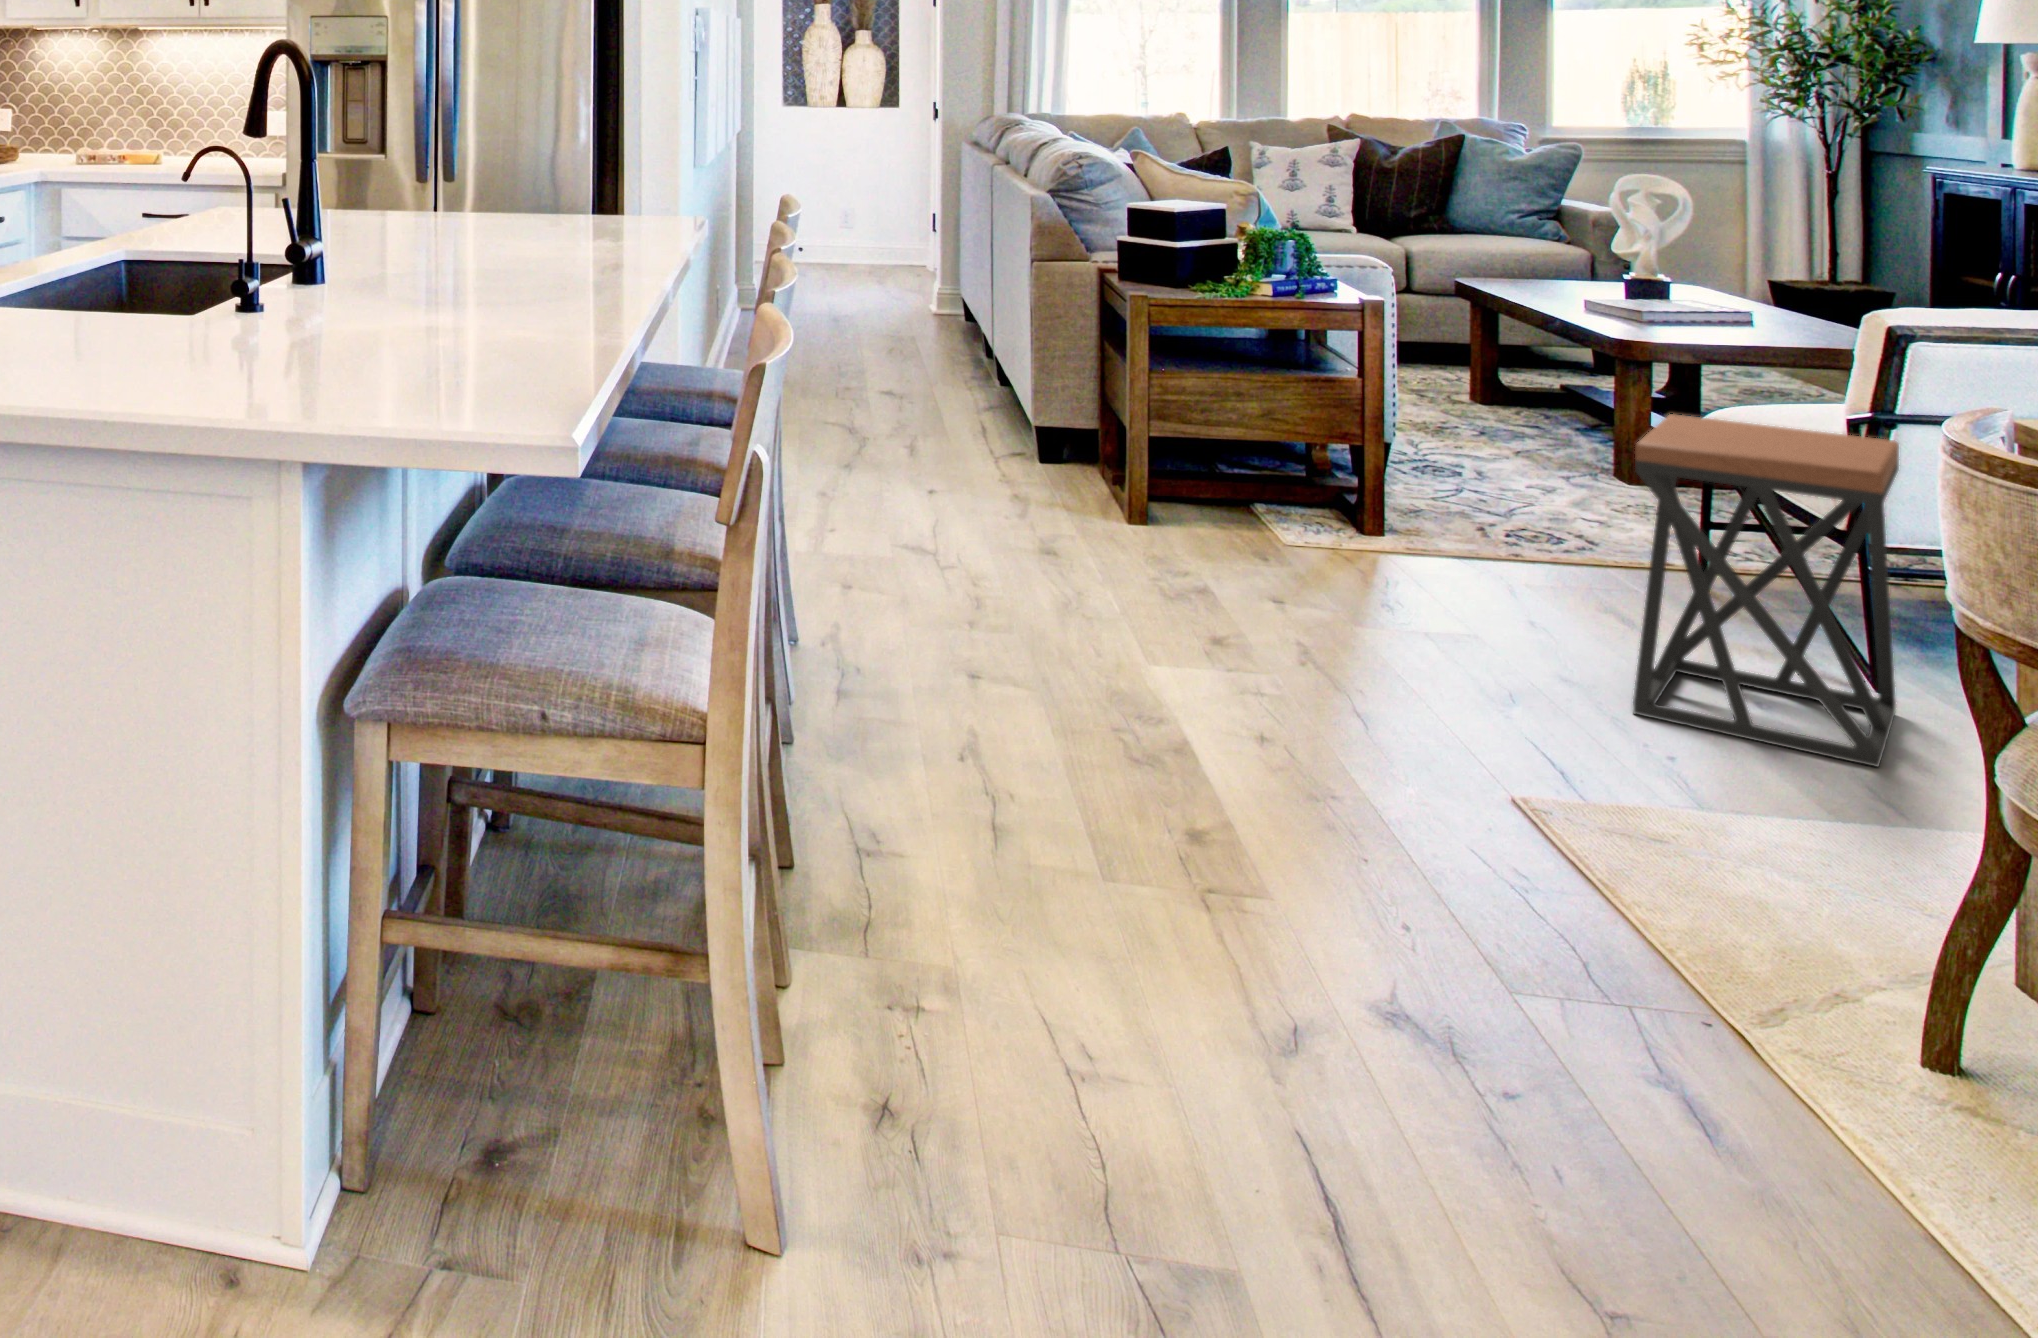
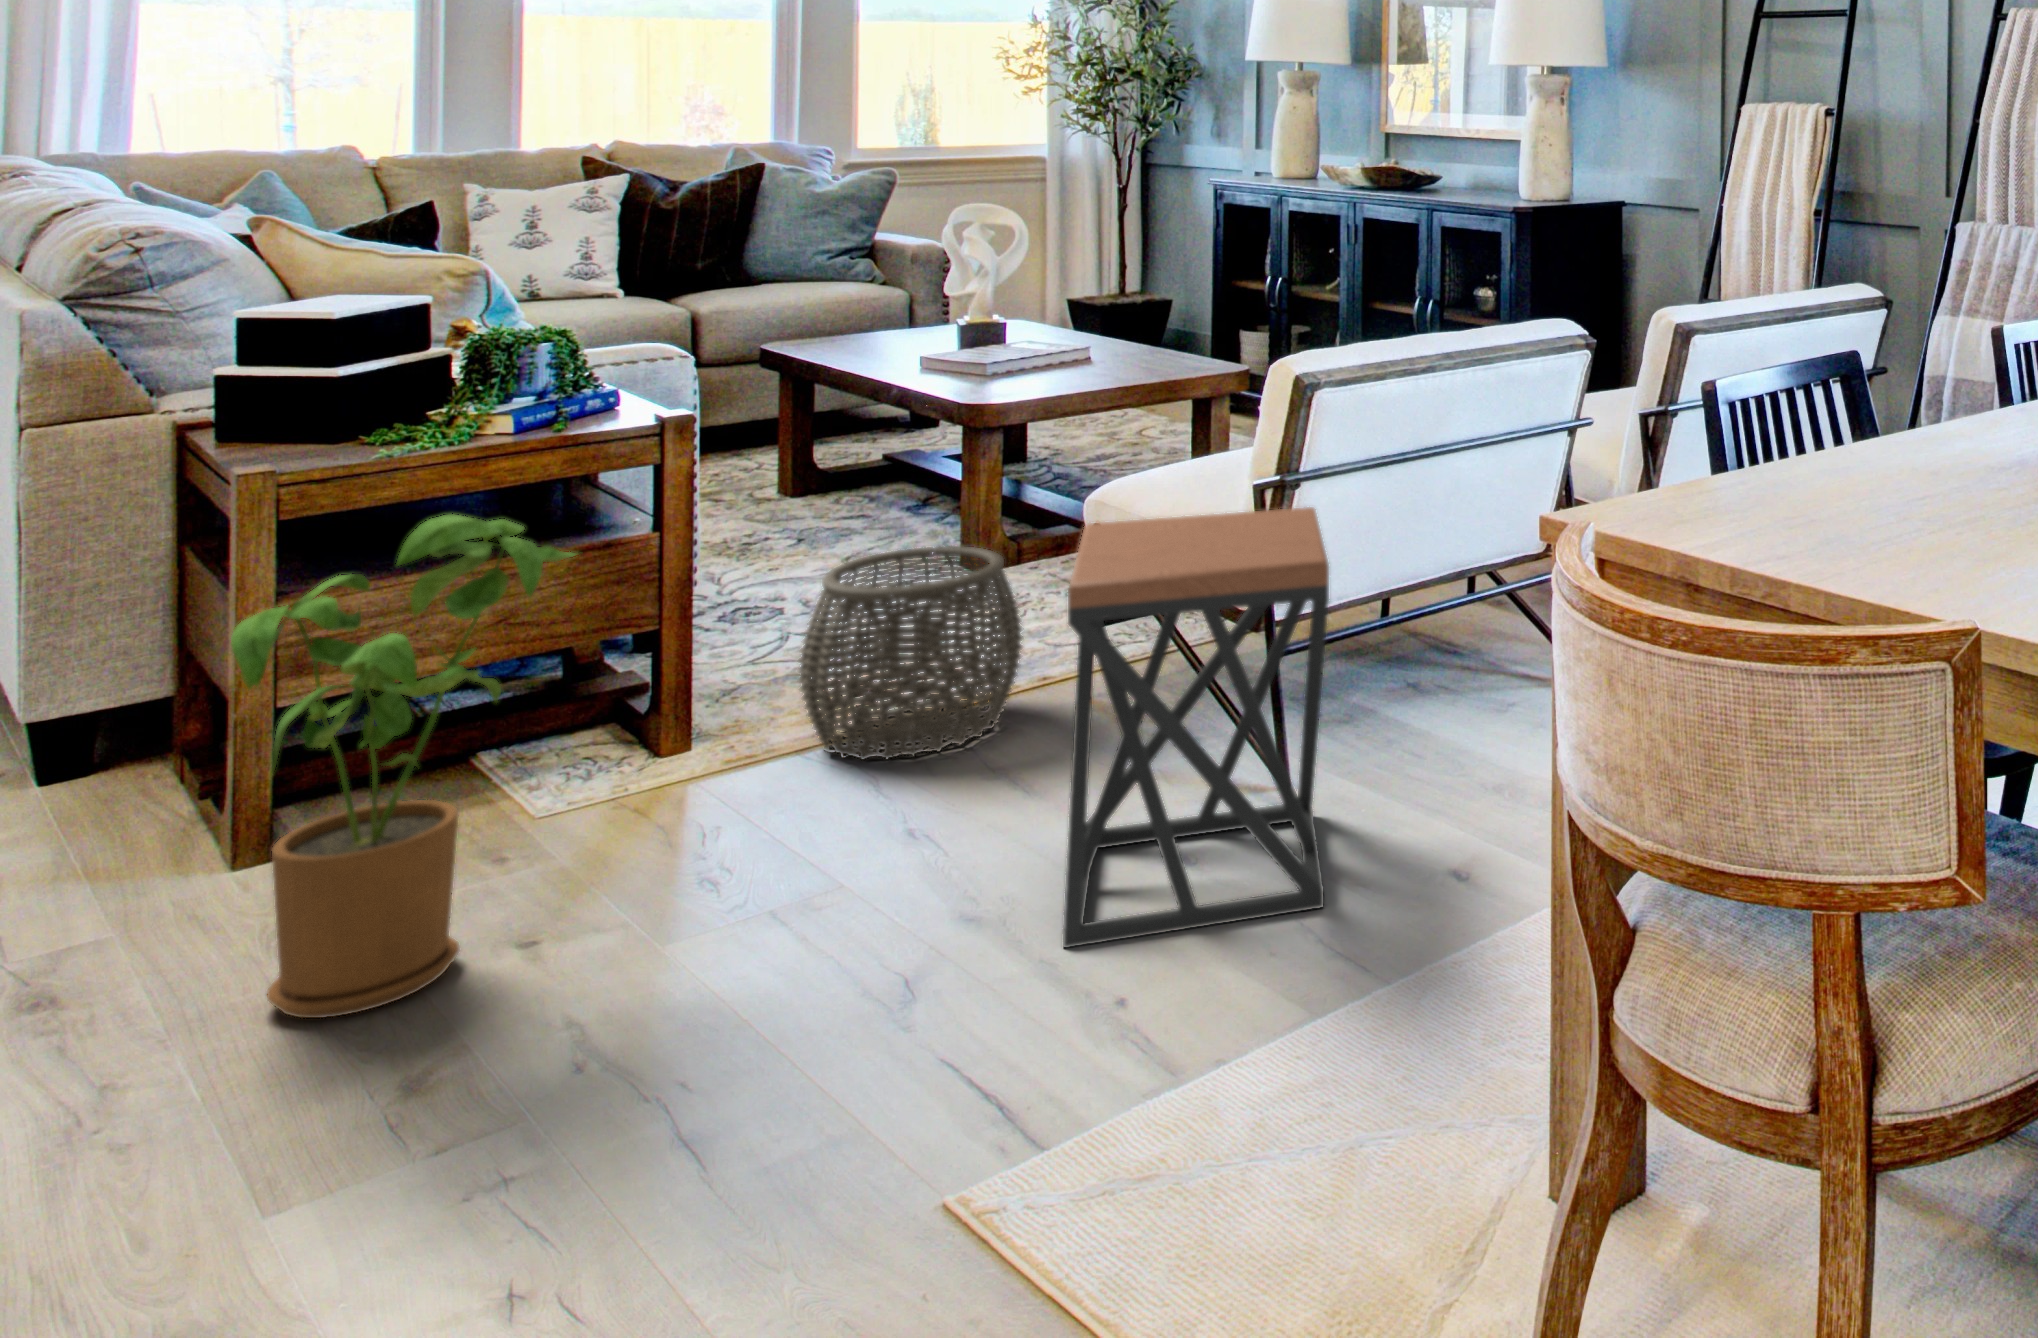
house plant: none [1133,325,1309,601] -> present [231,514,574,1018]
woven basket: none [1457,428,1641,585] -> present [798,546,1023,760]

